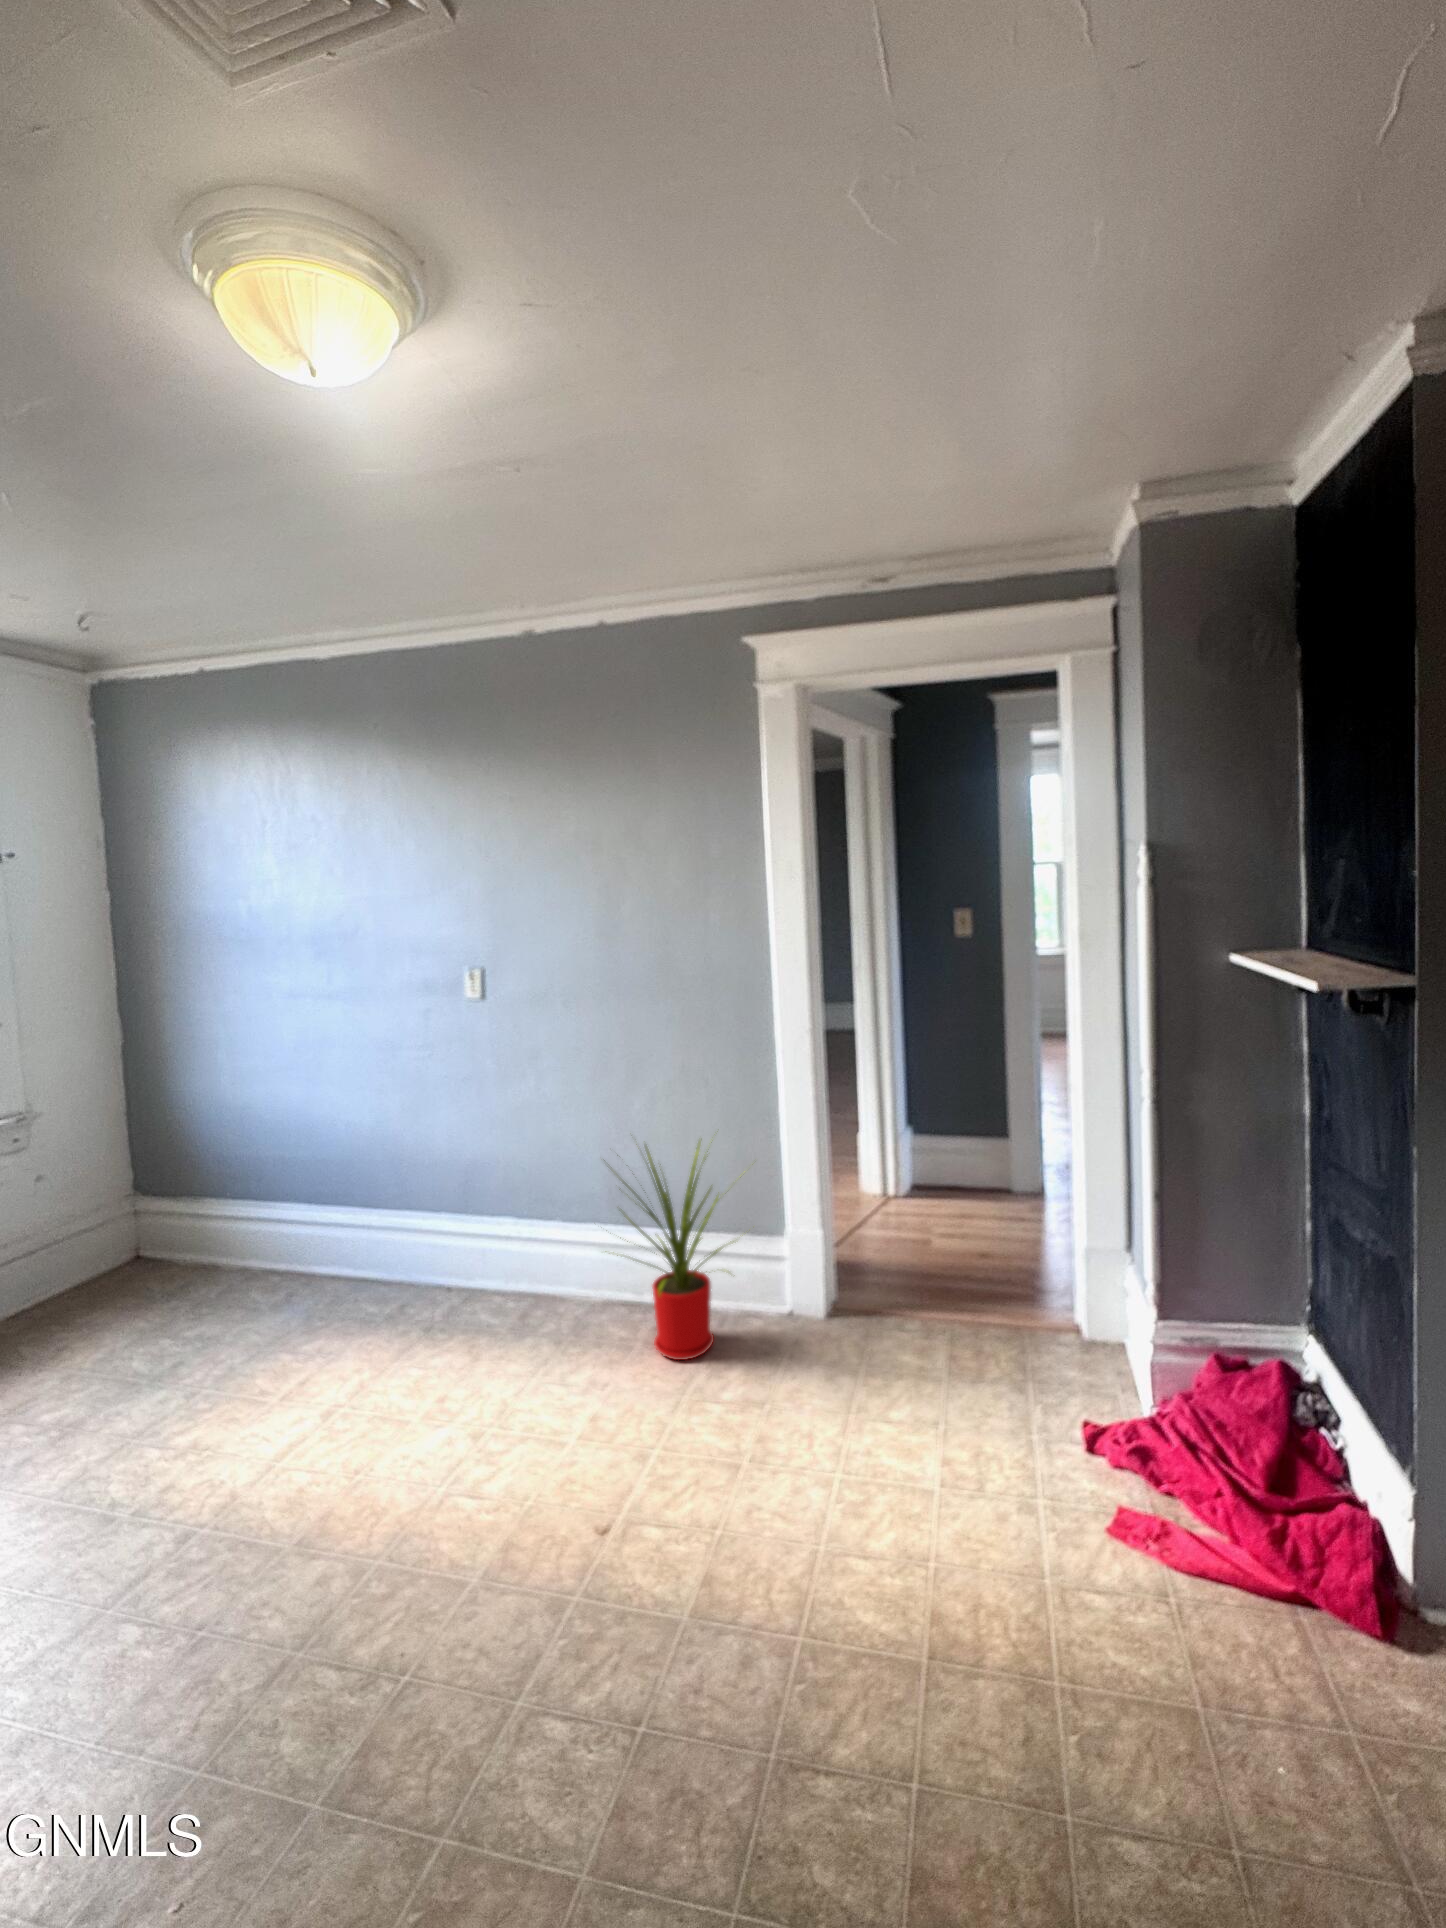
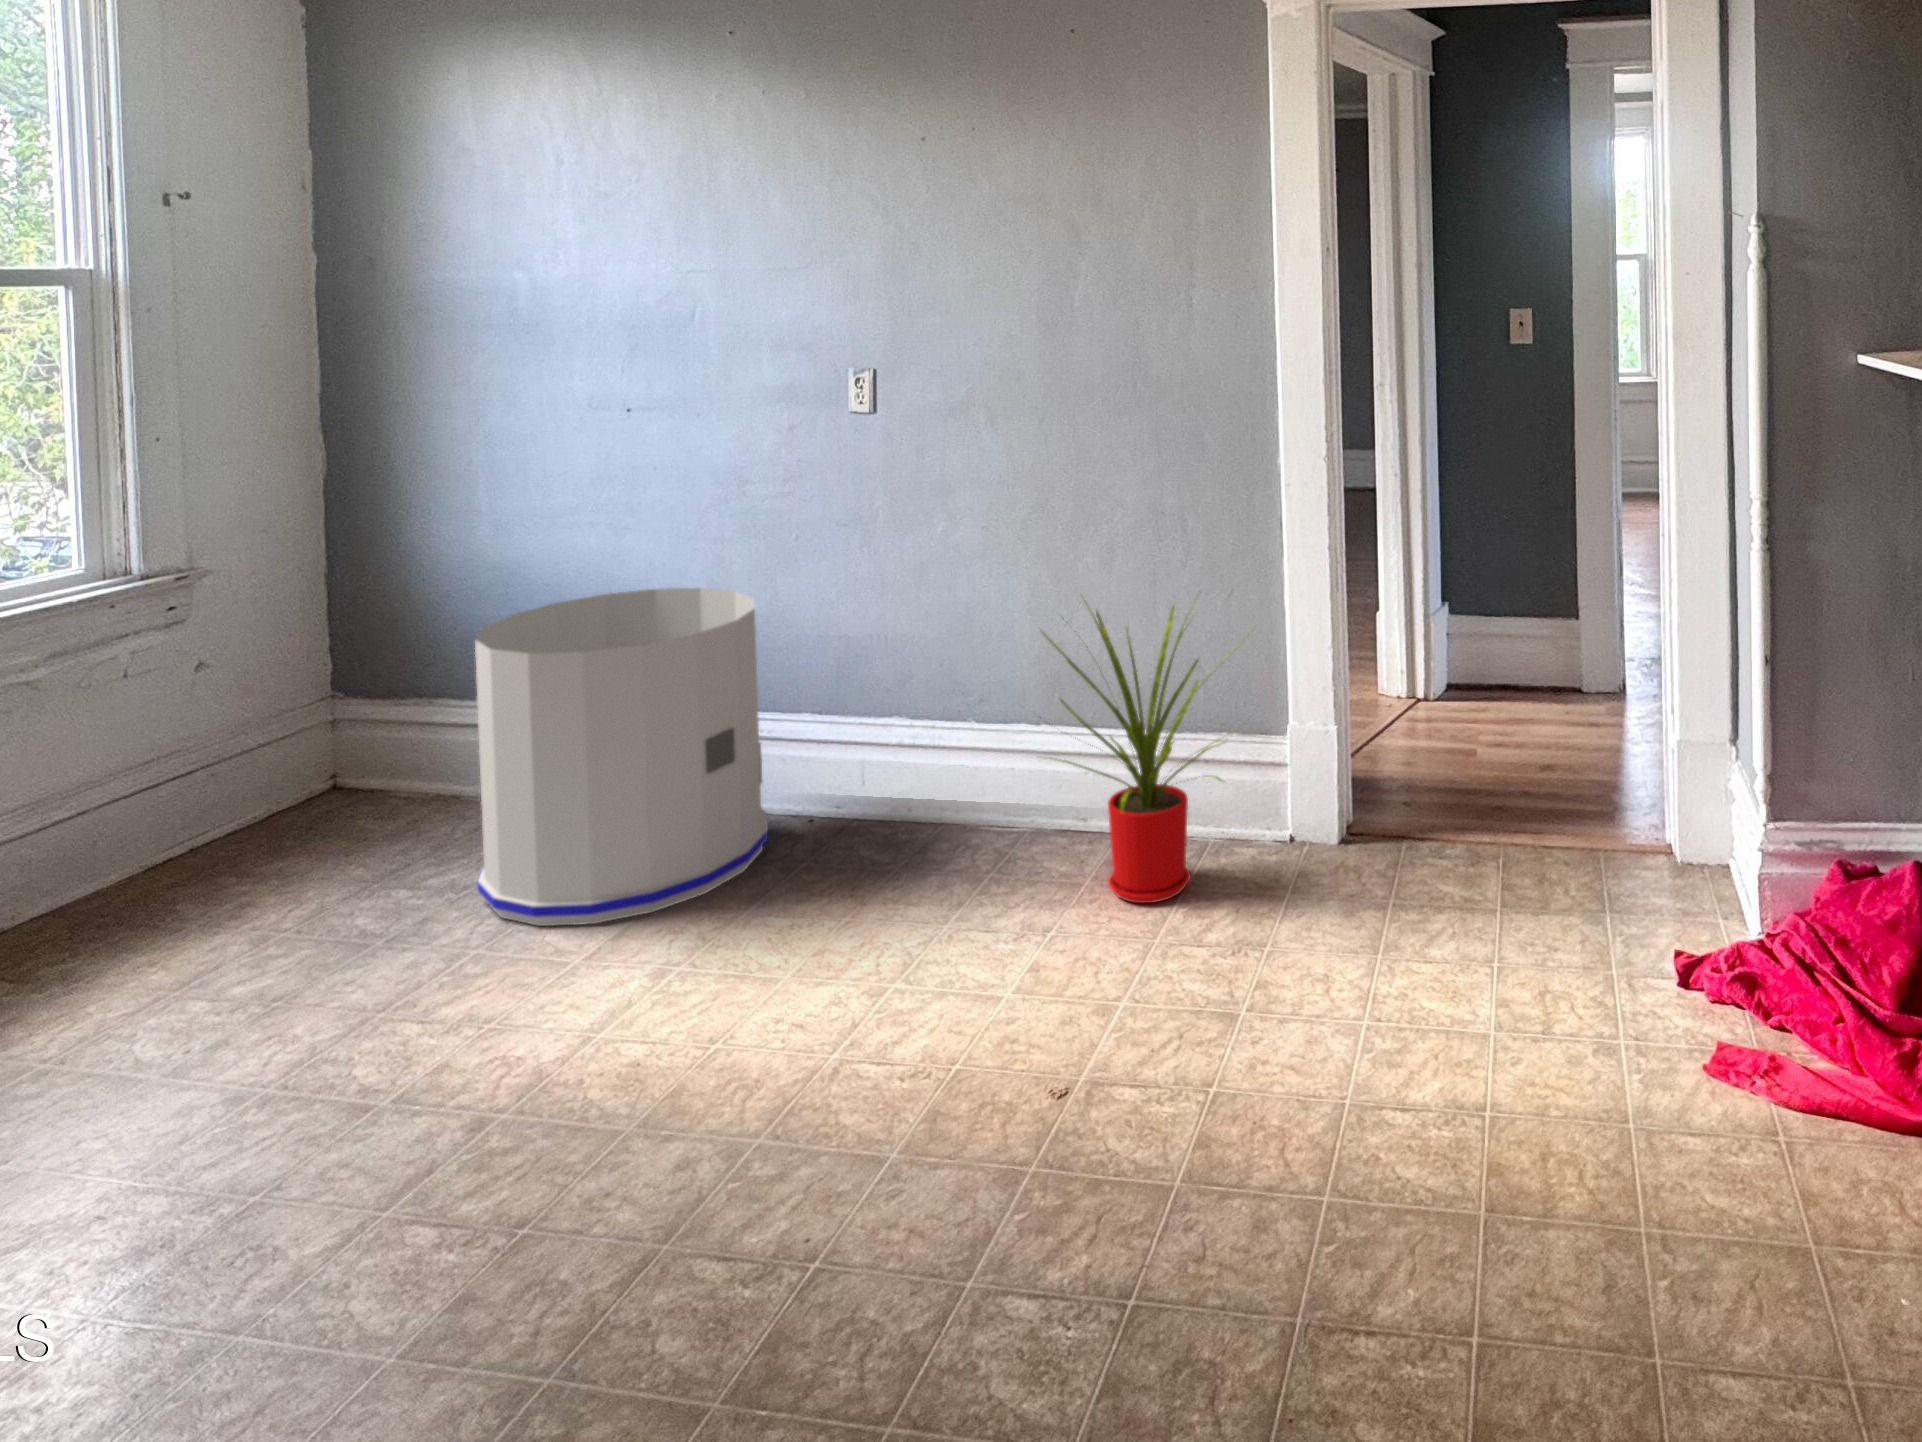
trash can: none [216,1121,423,1363] -> present [475,588,768,926]

